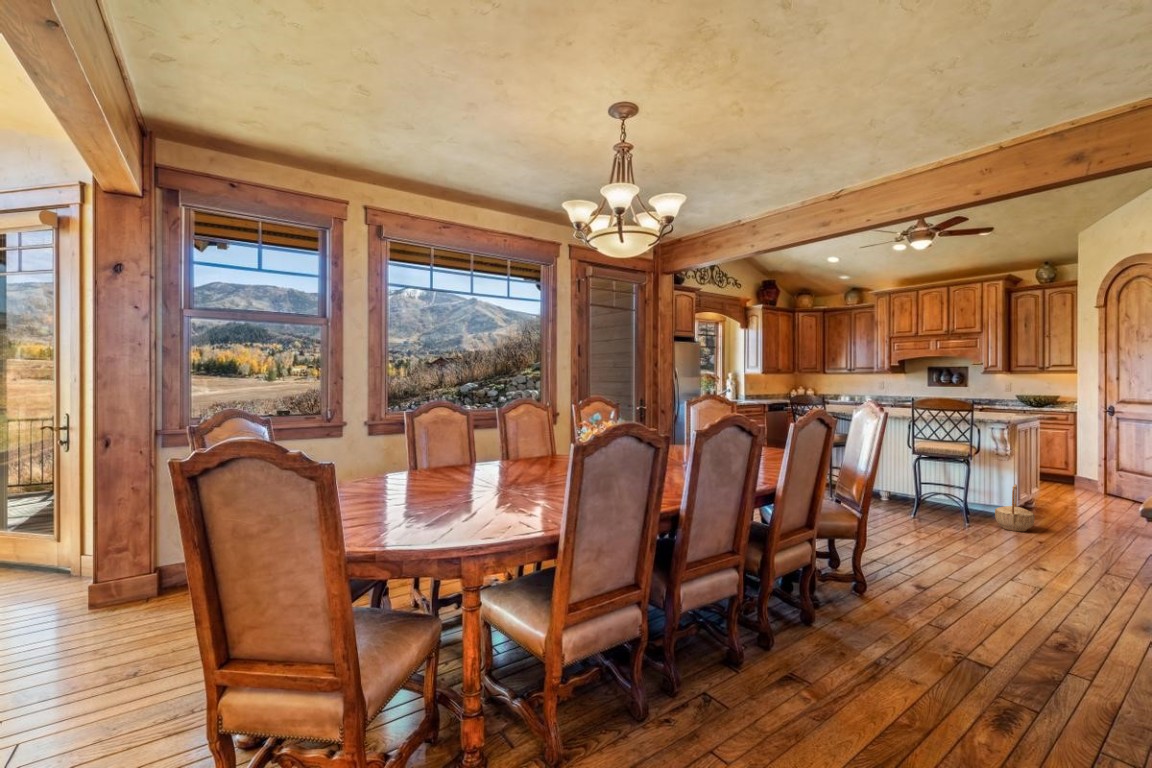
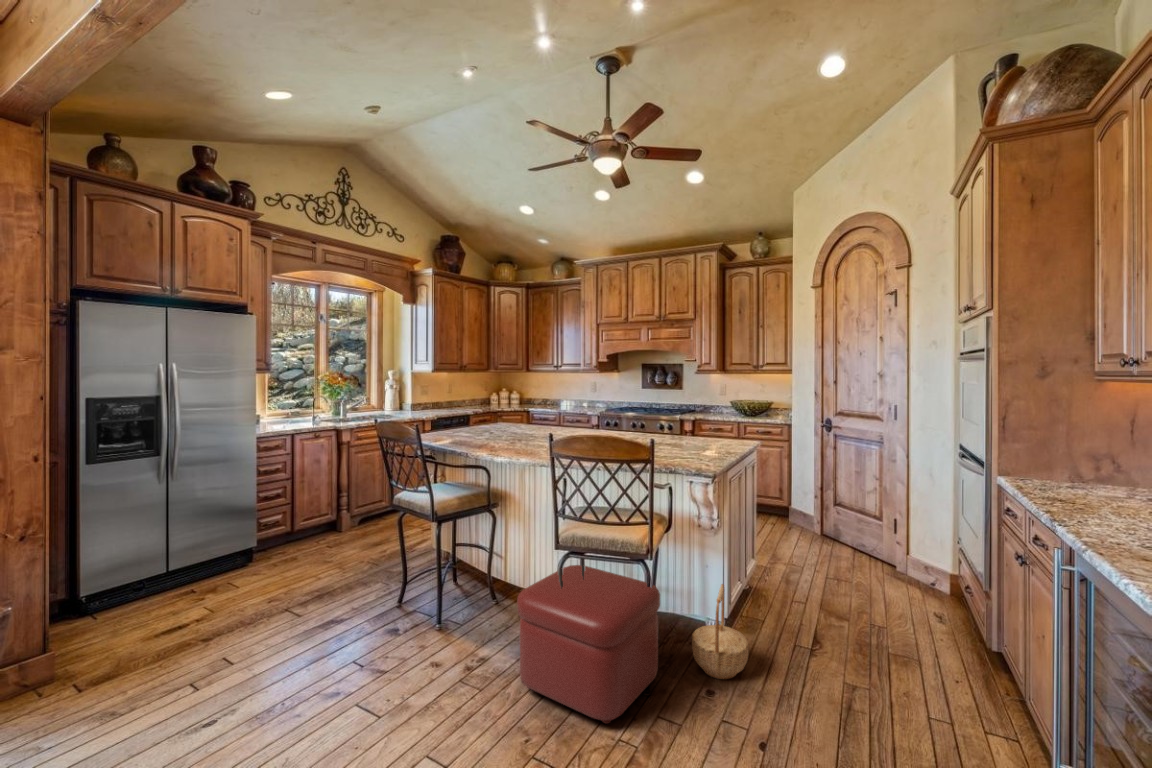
ottoman: none [889,469,976,534] -> present [517,565,660,724]

